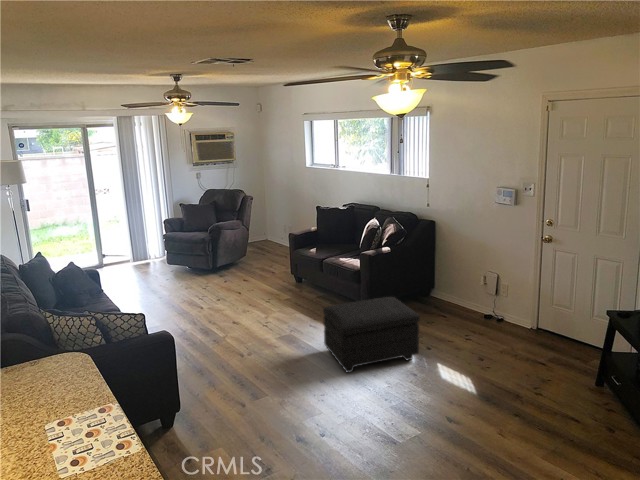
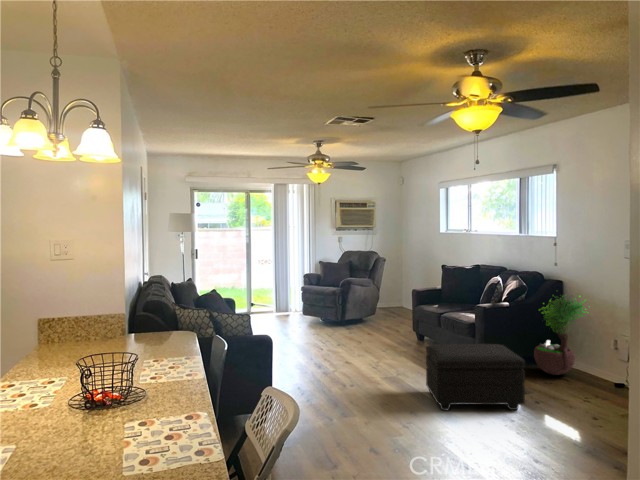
potted tree: none [411,236,460,311] -> present [534,296,584,375]

